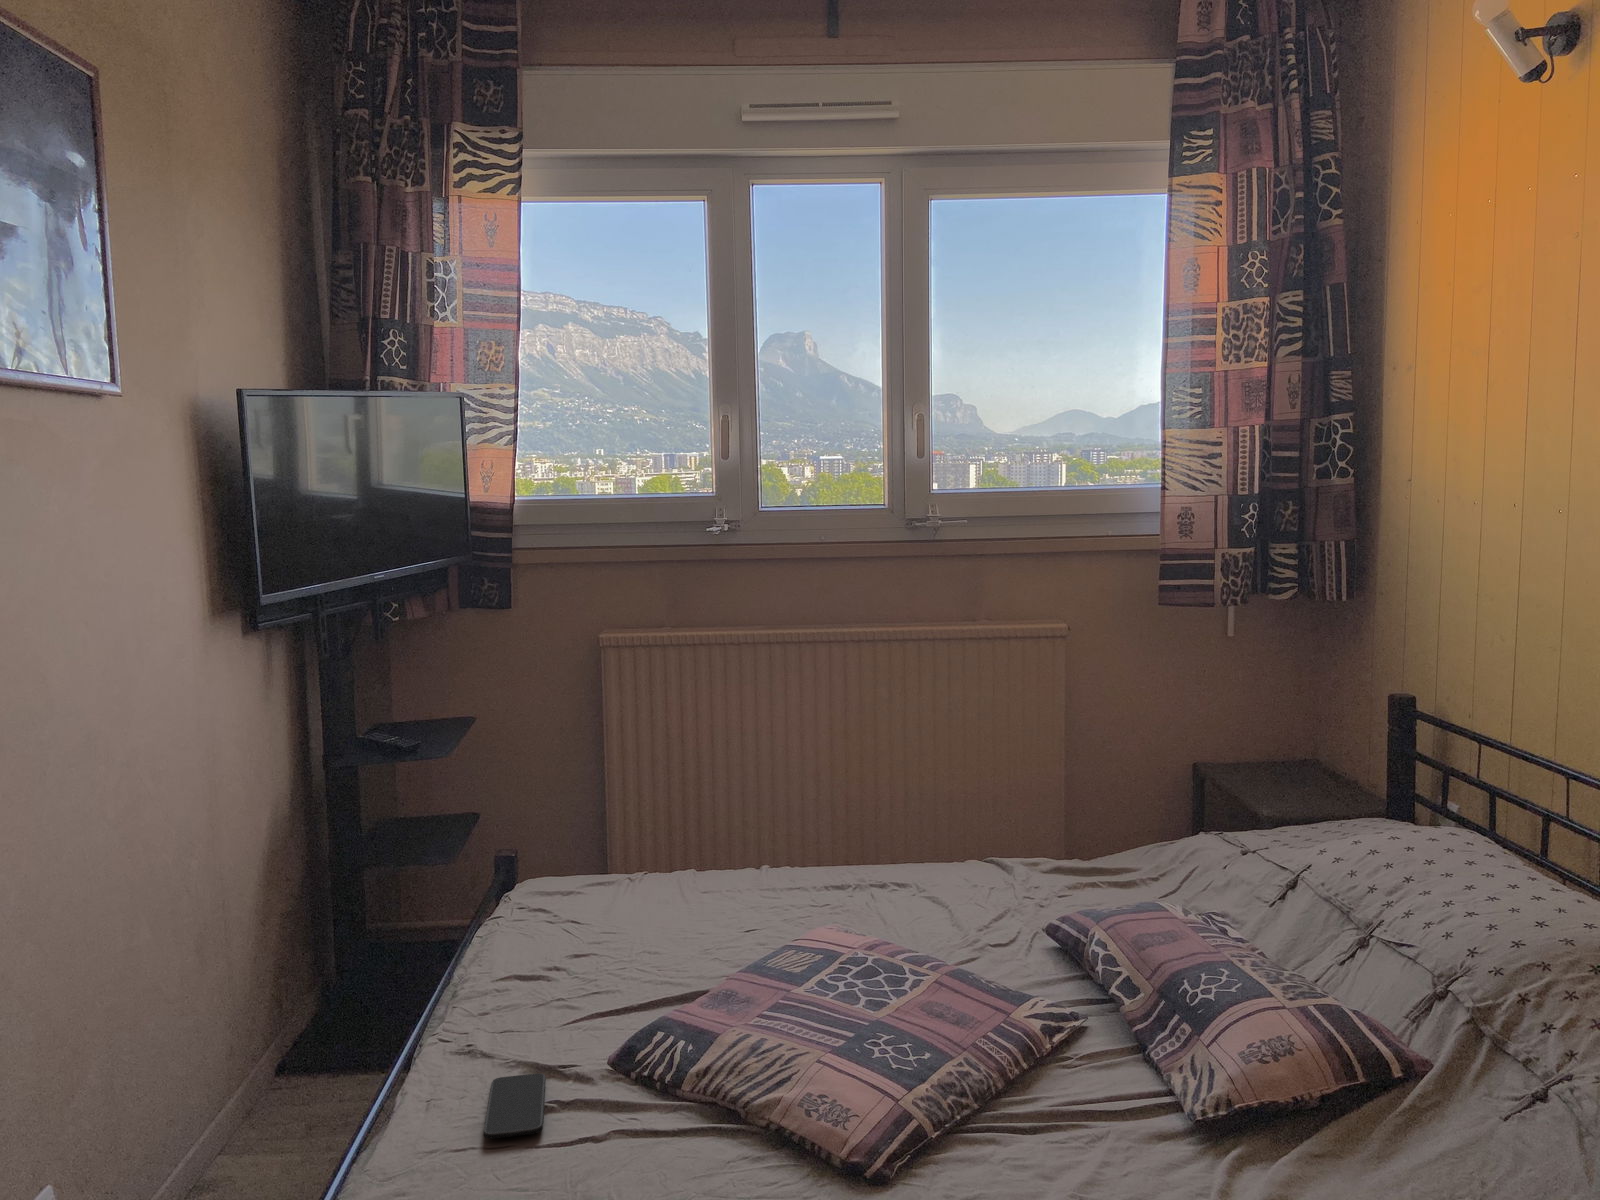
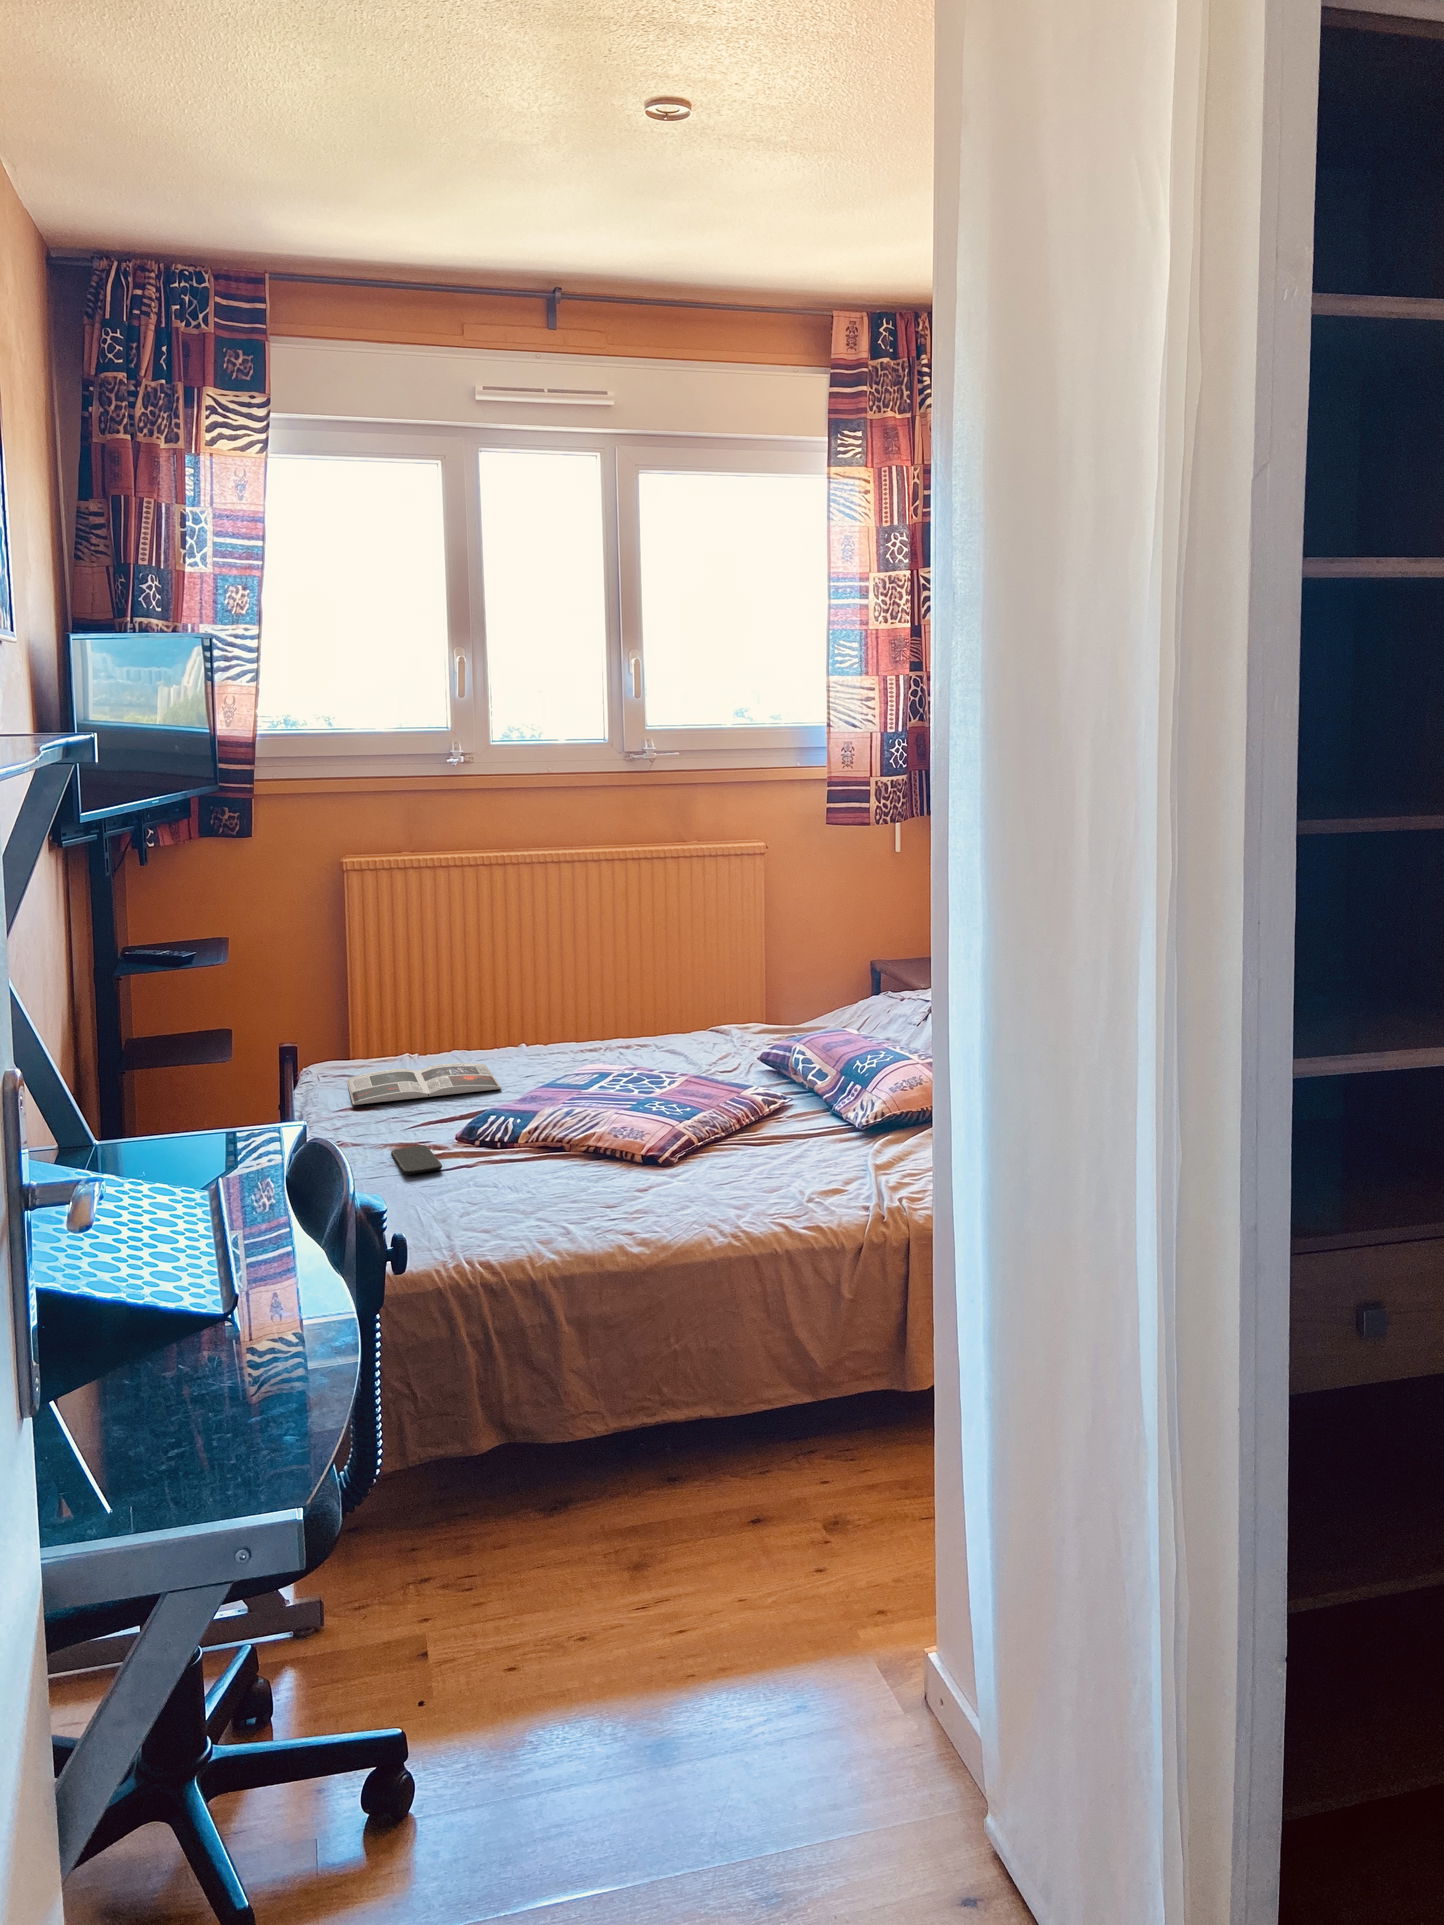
magazine: none [489,917,689,981] -> present [347,1063,501,1105]

